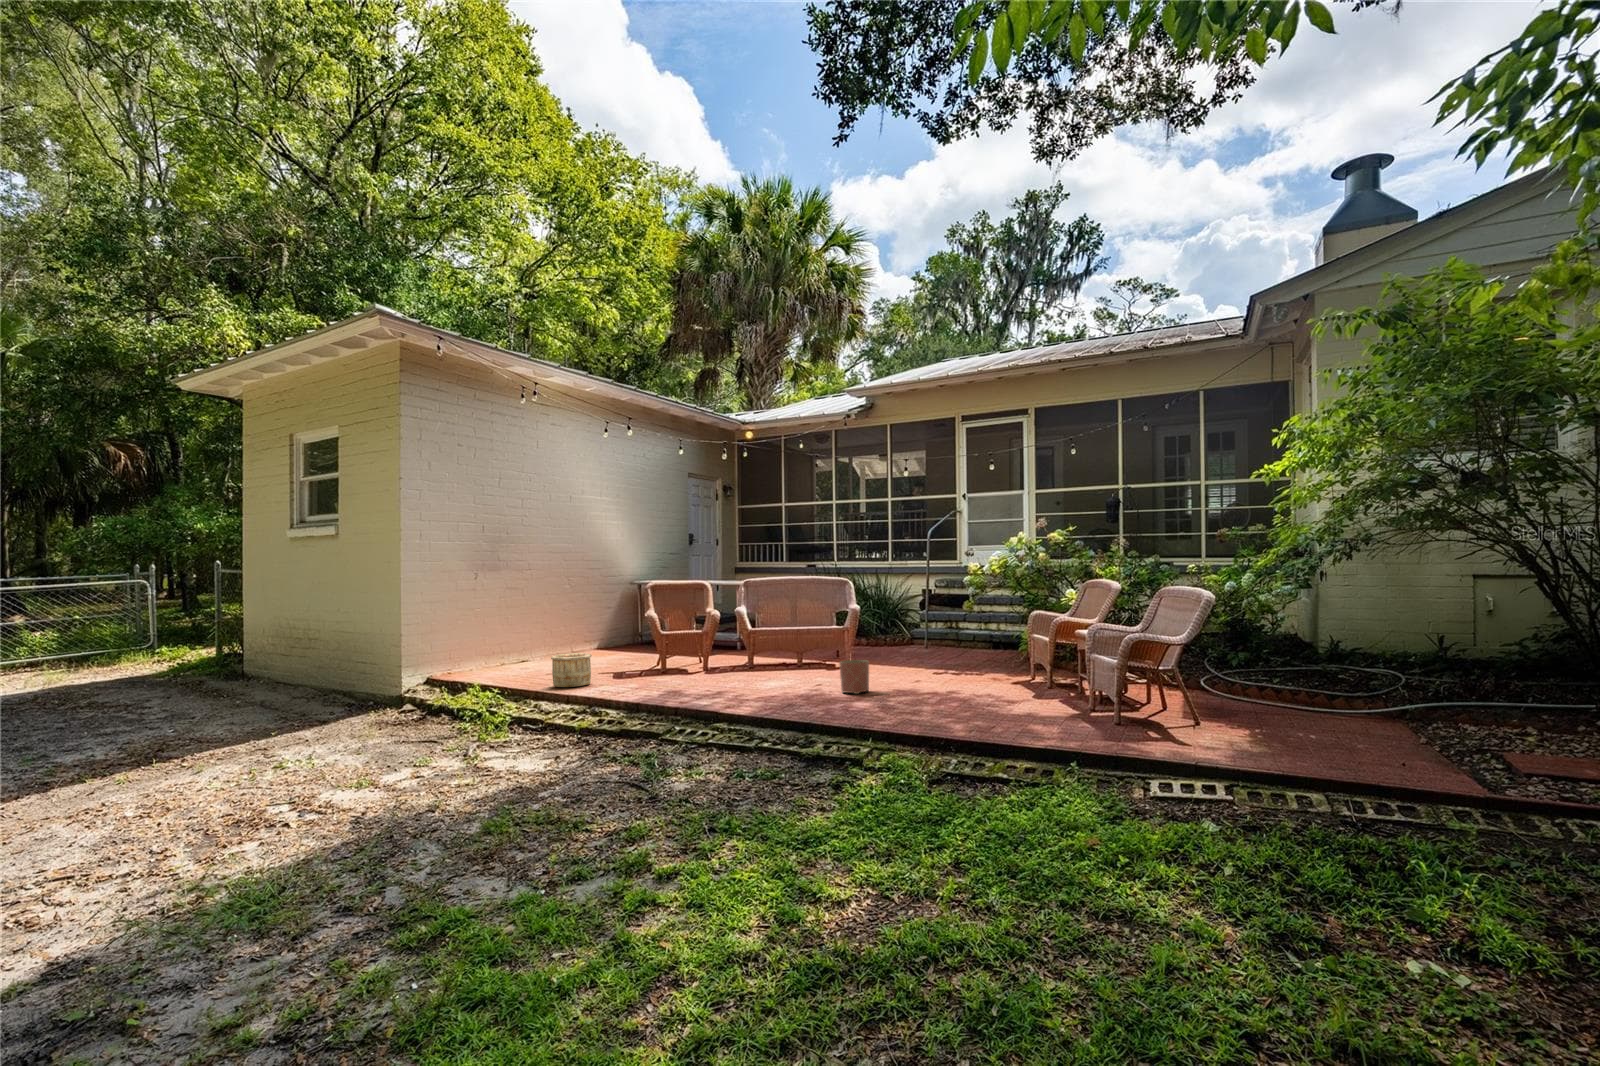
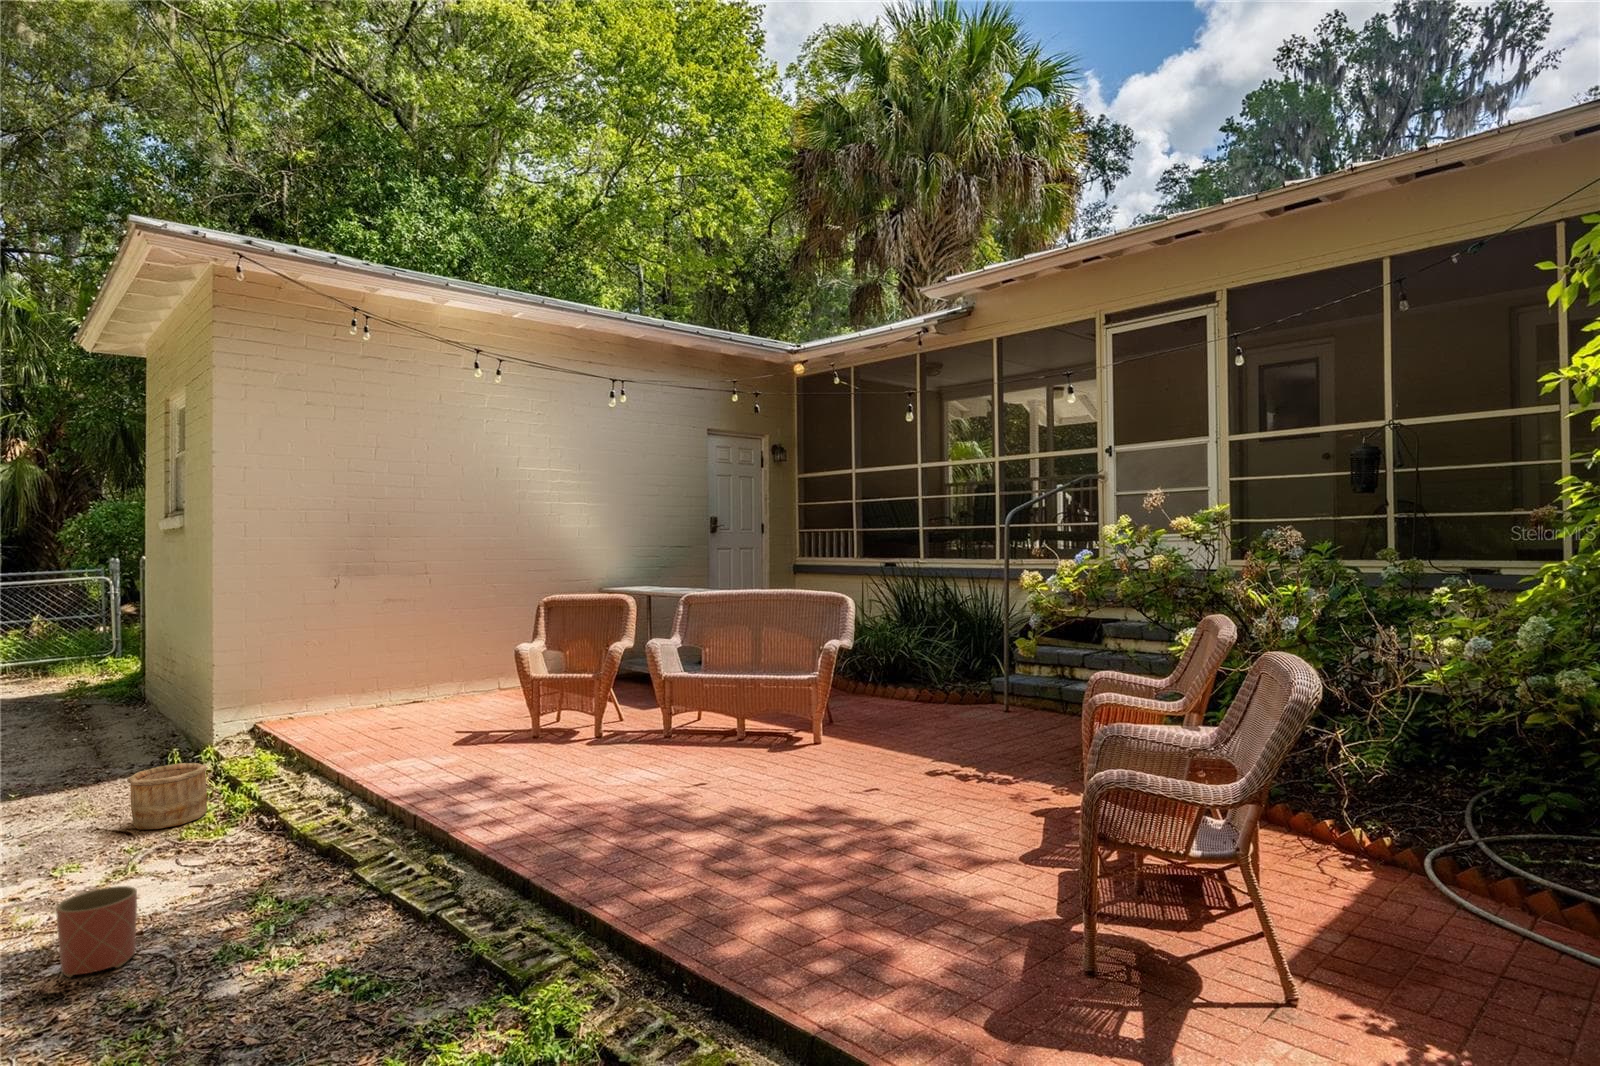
planter: present [839,660,869,694] -> present [56,886,137,977]

